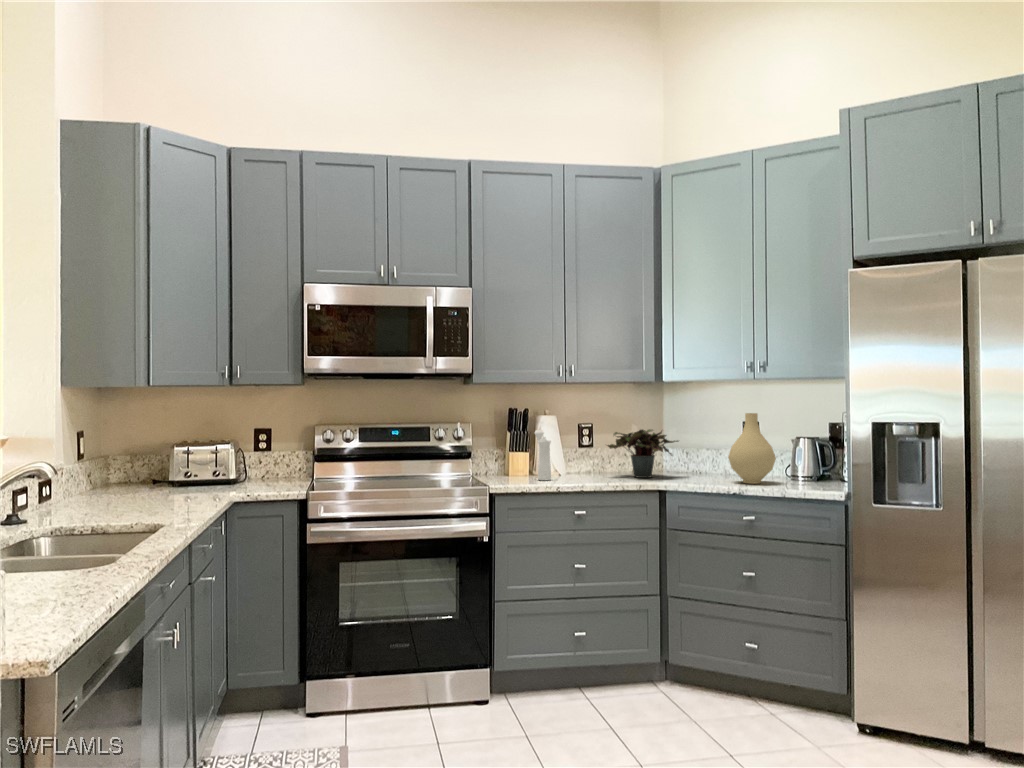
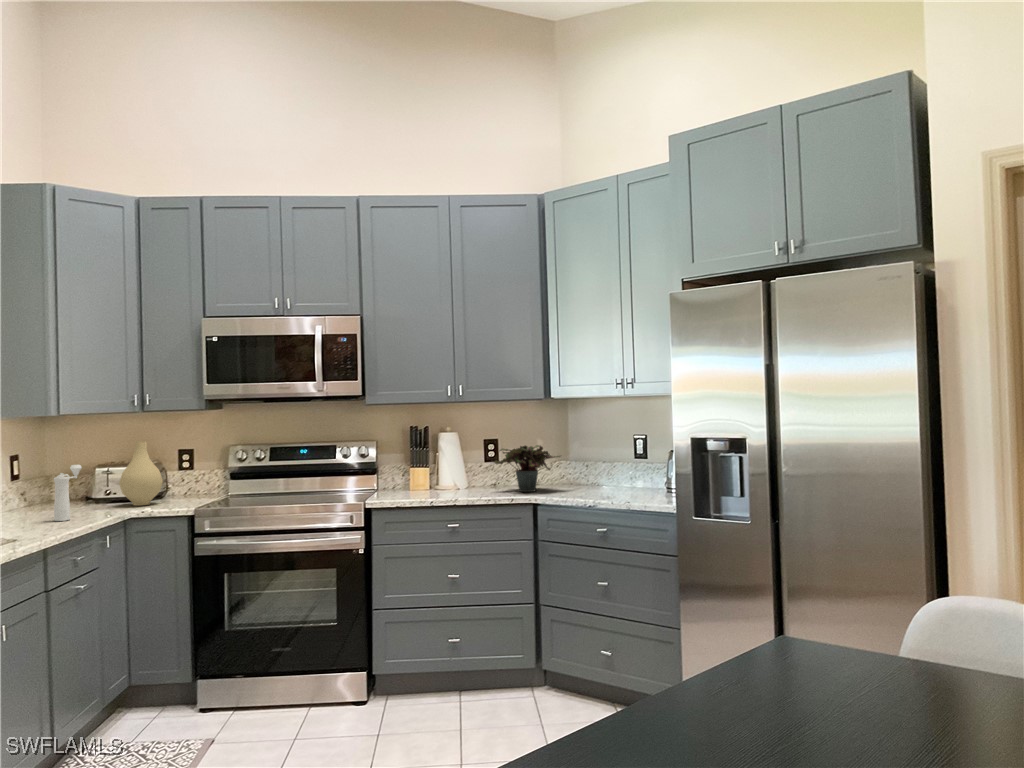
vase: present [728,413,776,484] -> present [119,441,163,506]
pepper mill: present [535,430,551,480] -> present [54,465,82,521]

